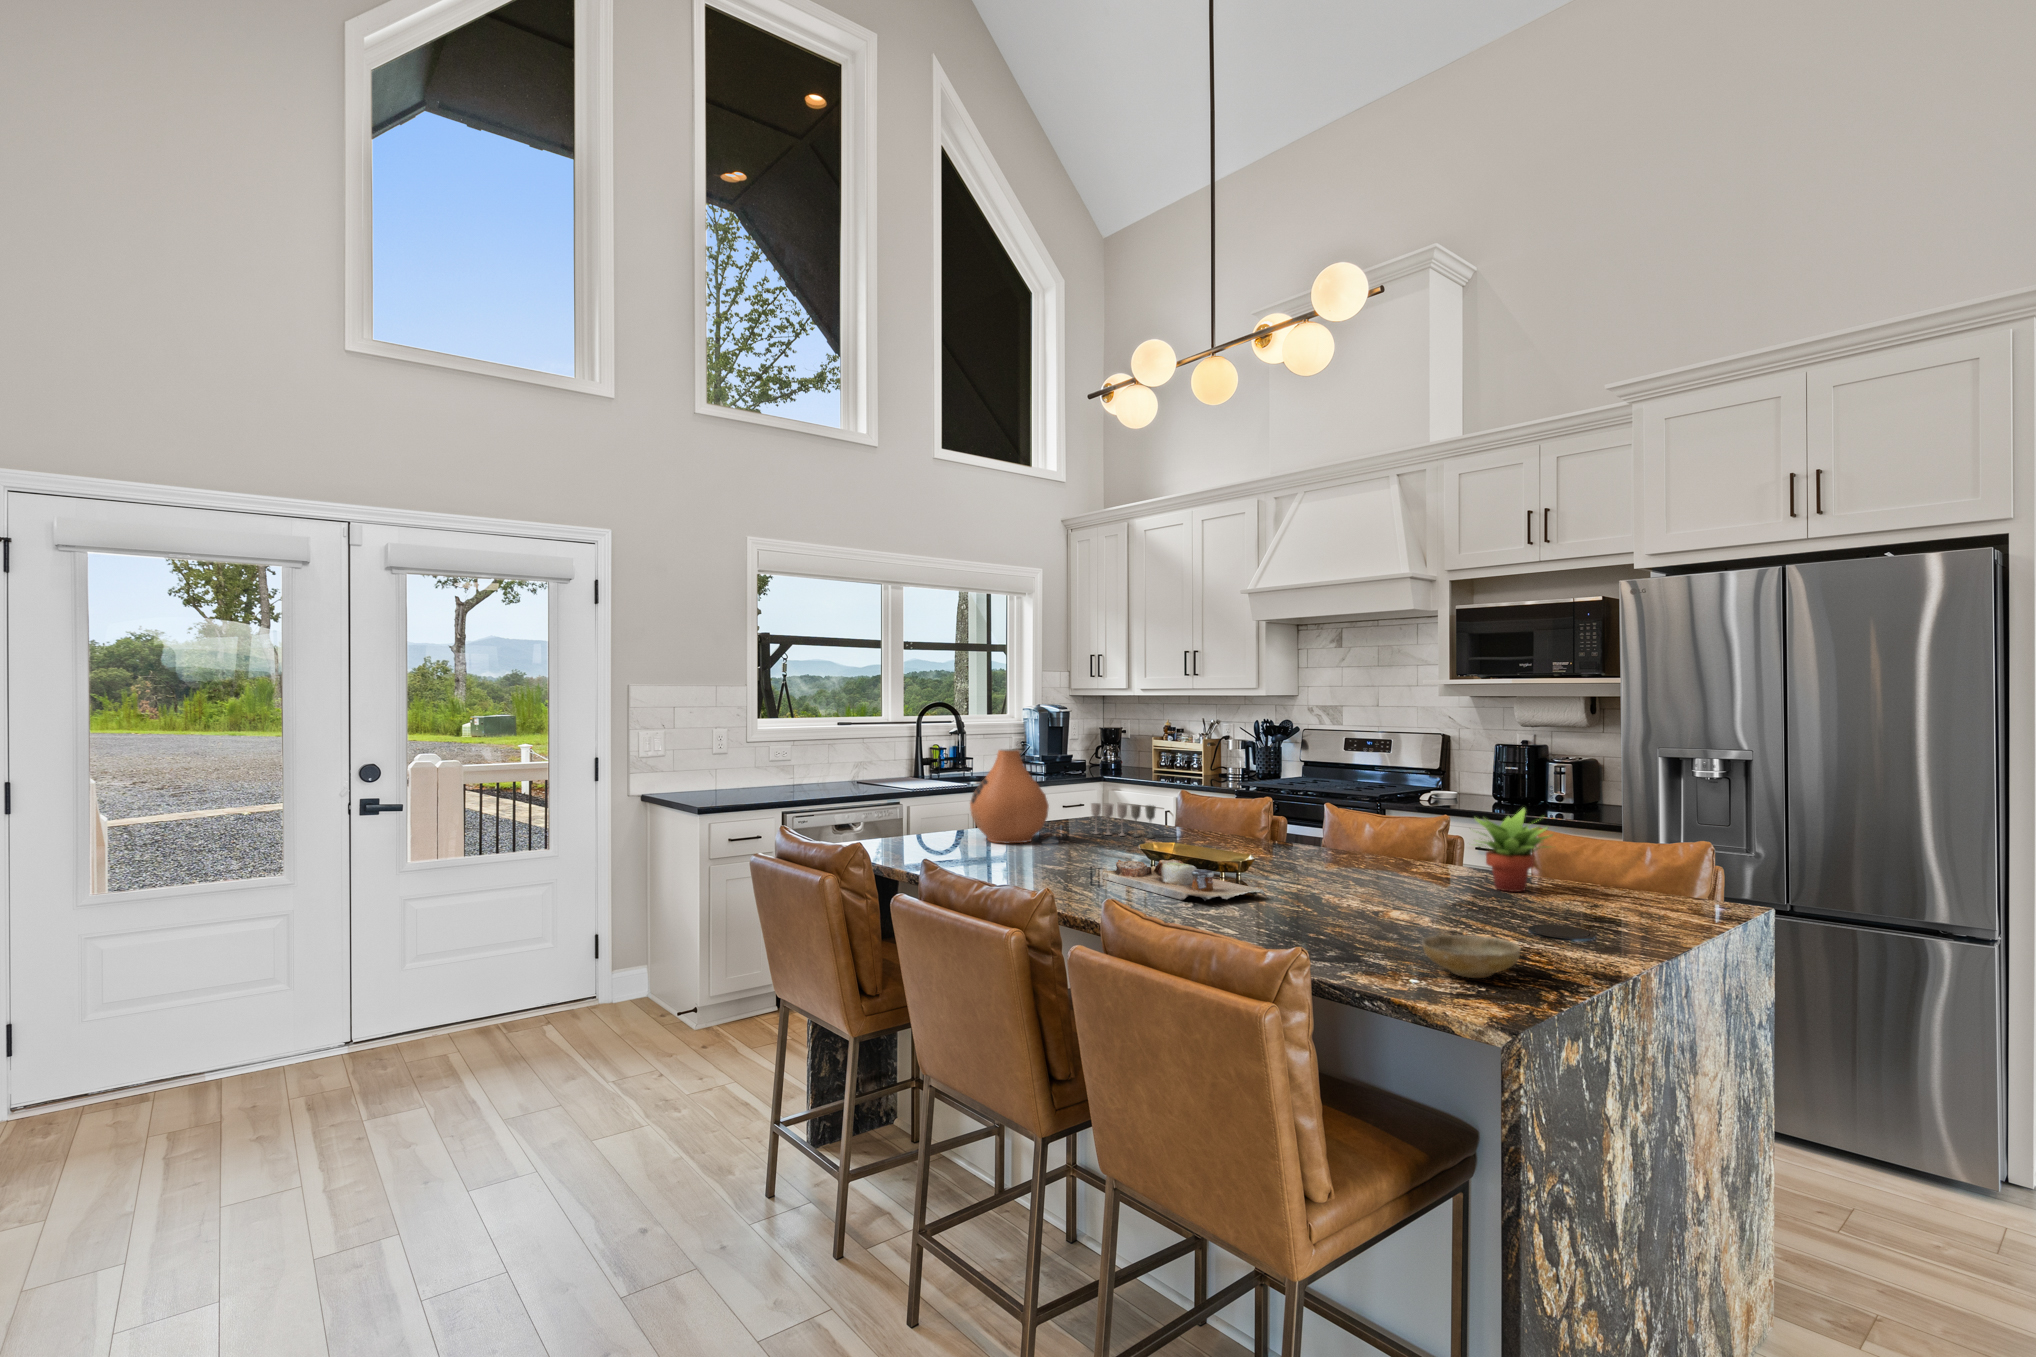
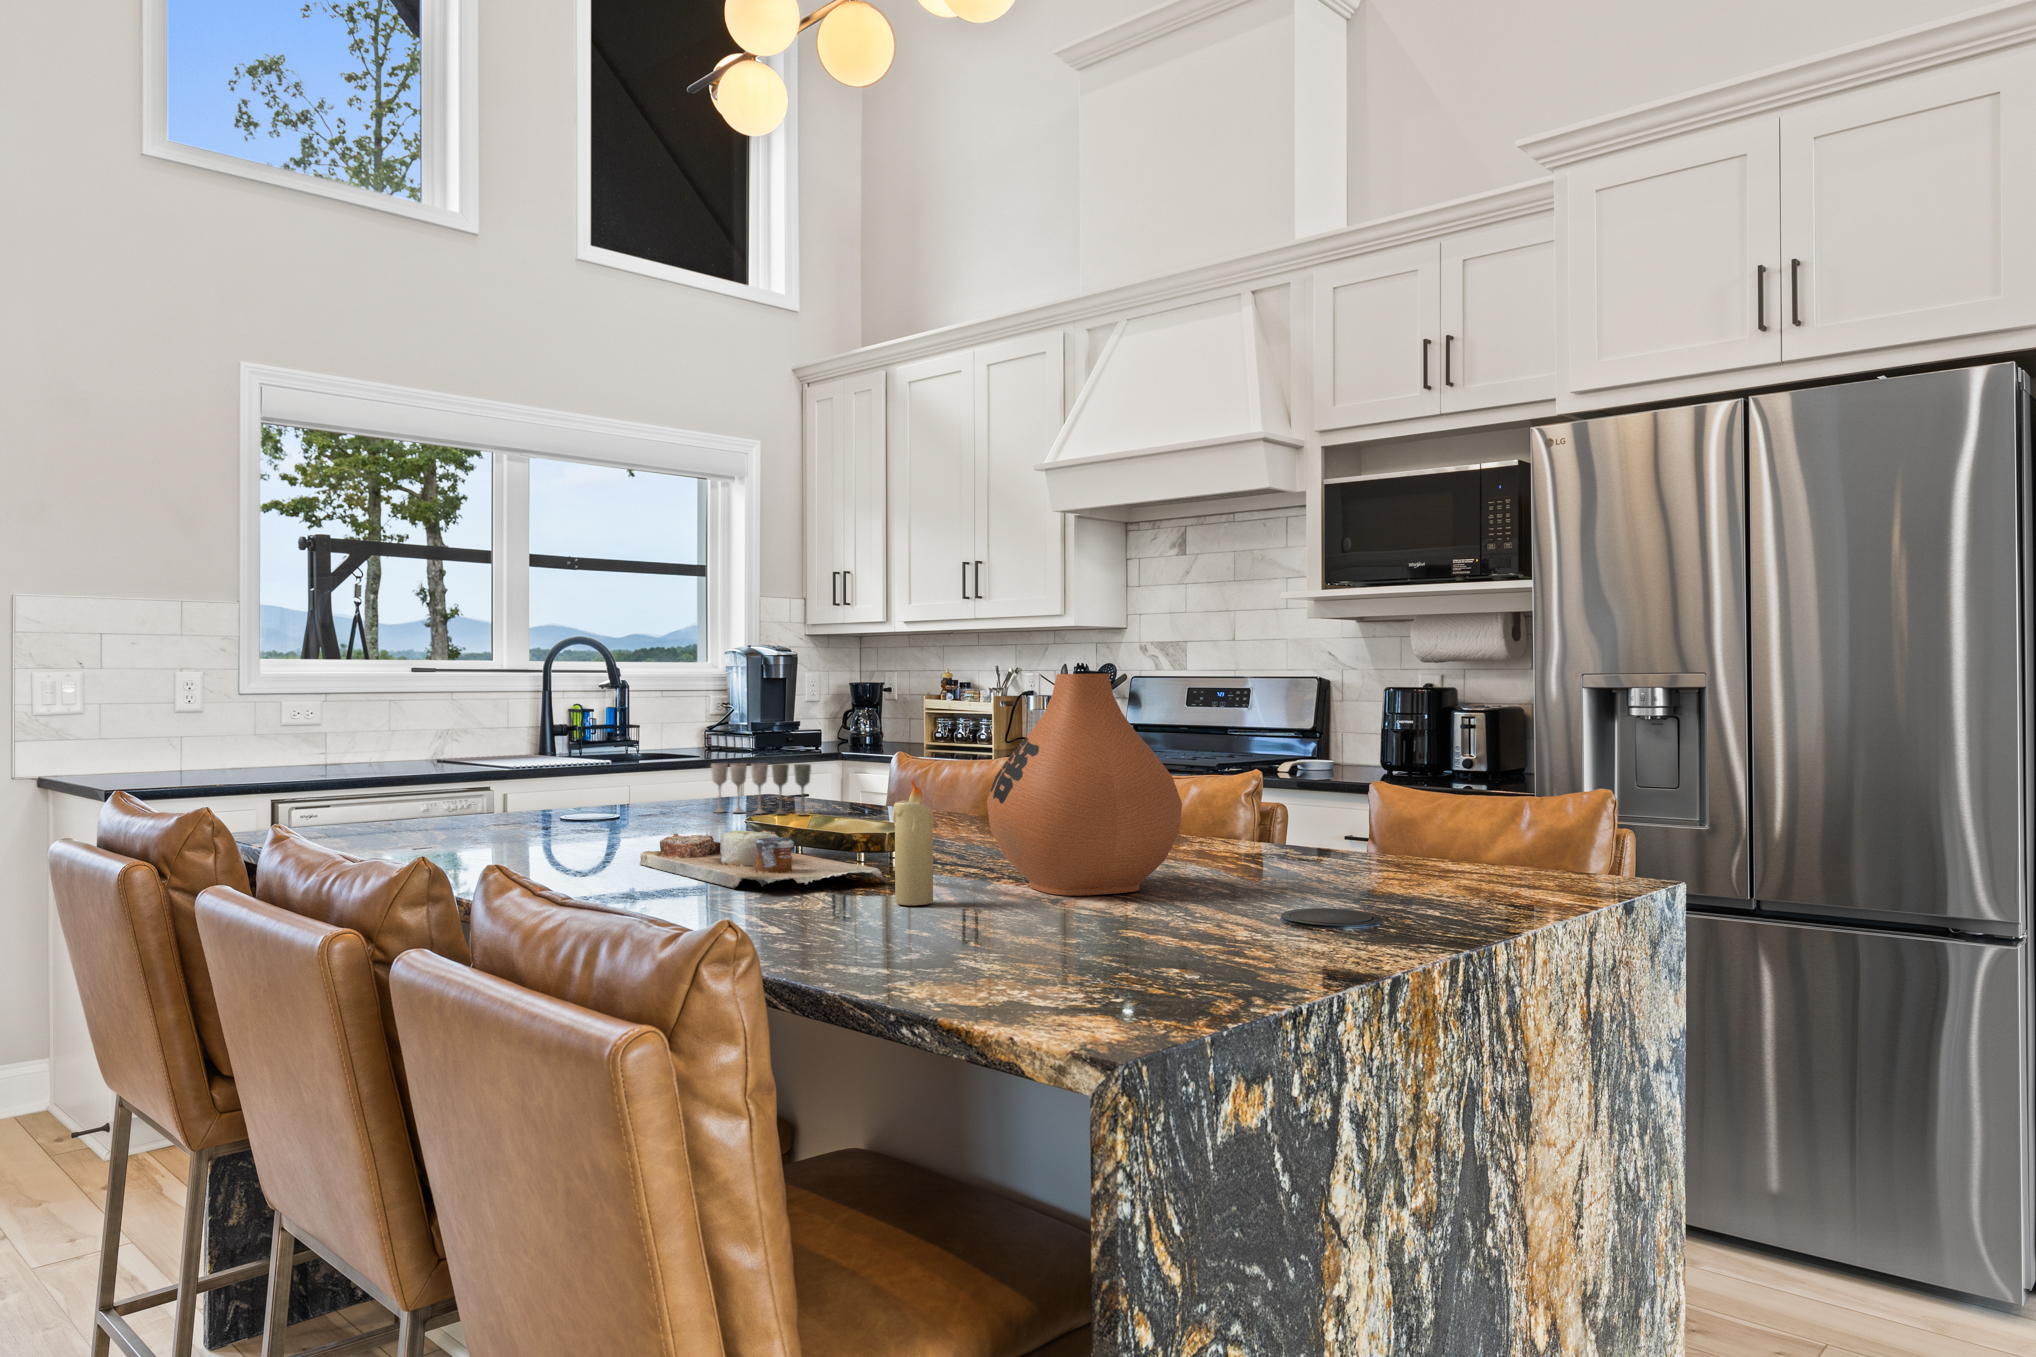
vase: present [970,750,1049,843] -> present [987,674,1182,895]
succulent plant: present [1475,808,1552,892] -> none [1235,734,1366,868]
candle: none [1289,843,1313,917] -> present [892,780,934,905]
ceramic bowl: present [1422,935,1521,978] -> none [1025,913,1189,981]

